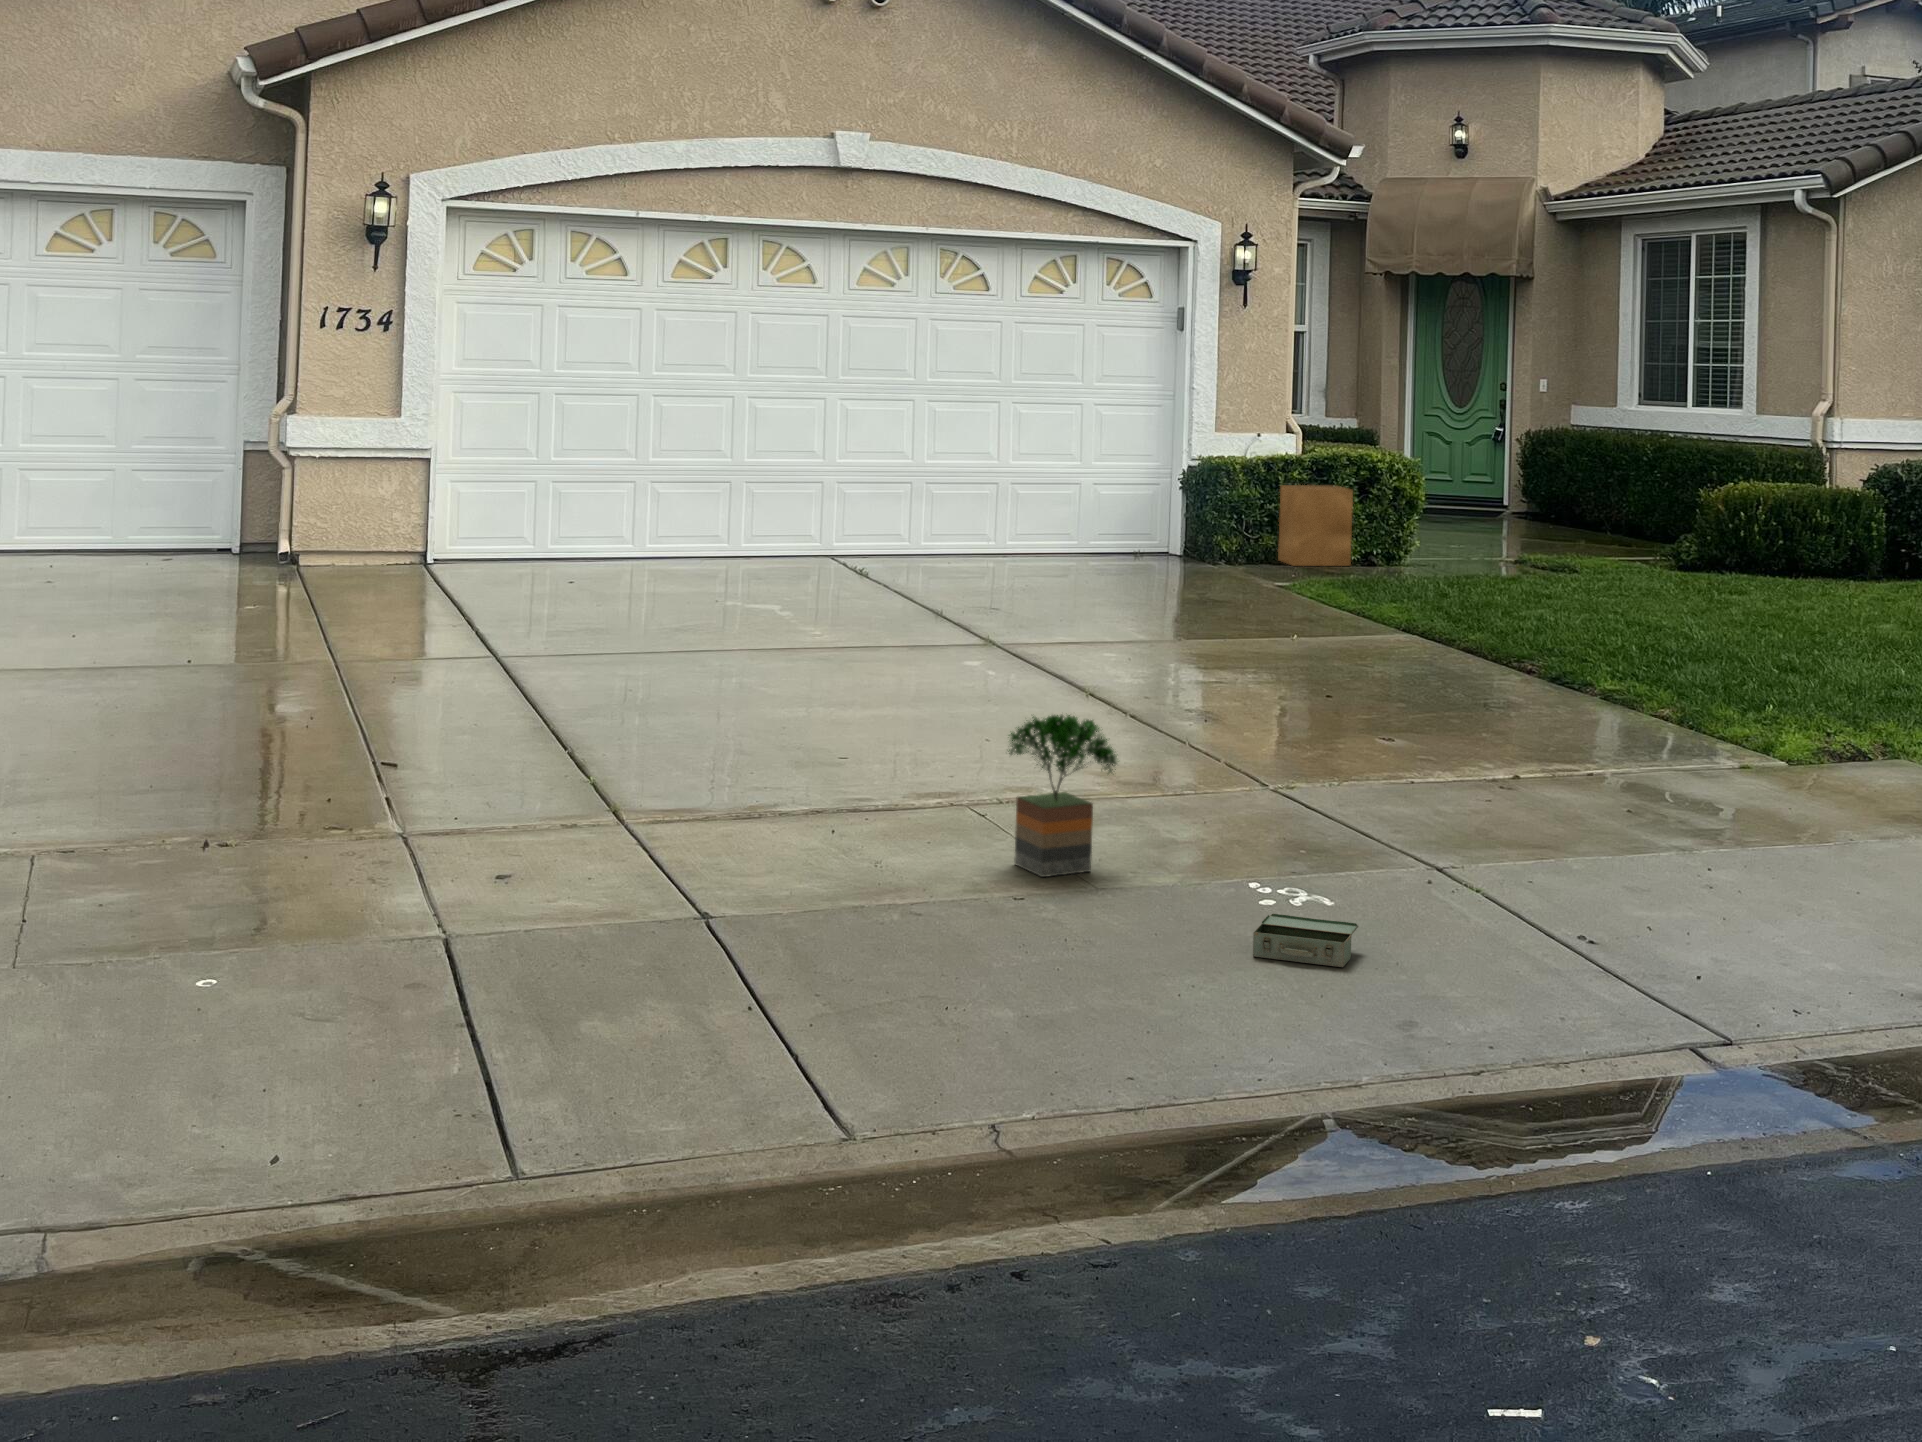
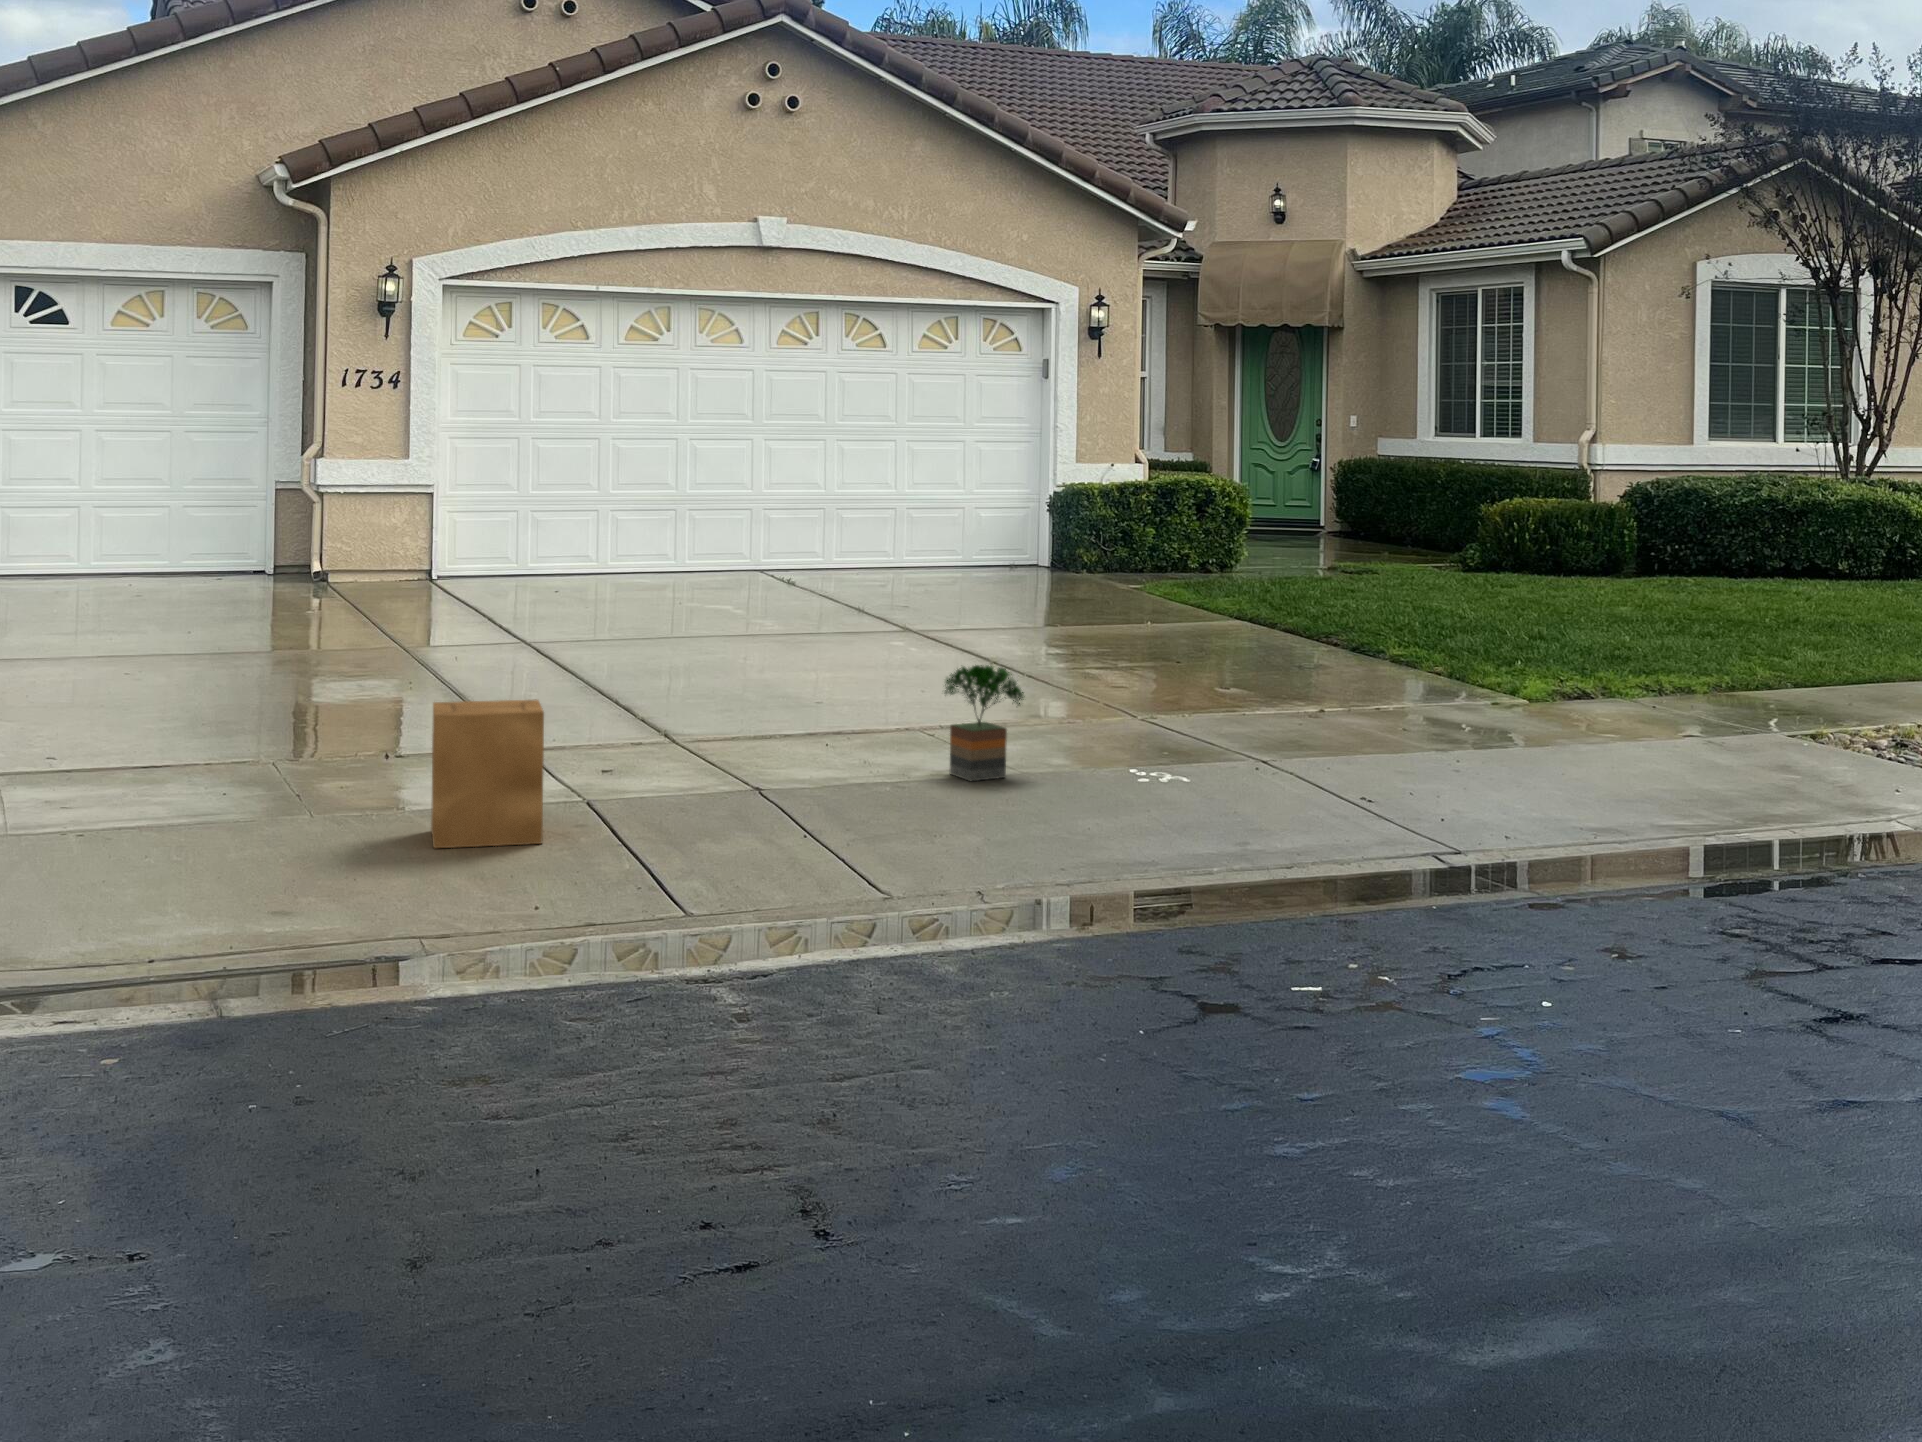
cardboard box: present [1278,485,1353,566] -> present [431,699,544,848]
toolbox: present [1253,914,1358,967] -> none [1126,797,1201,830]

